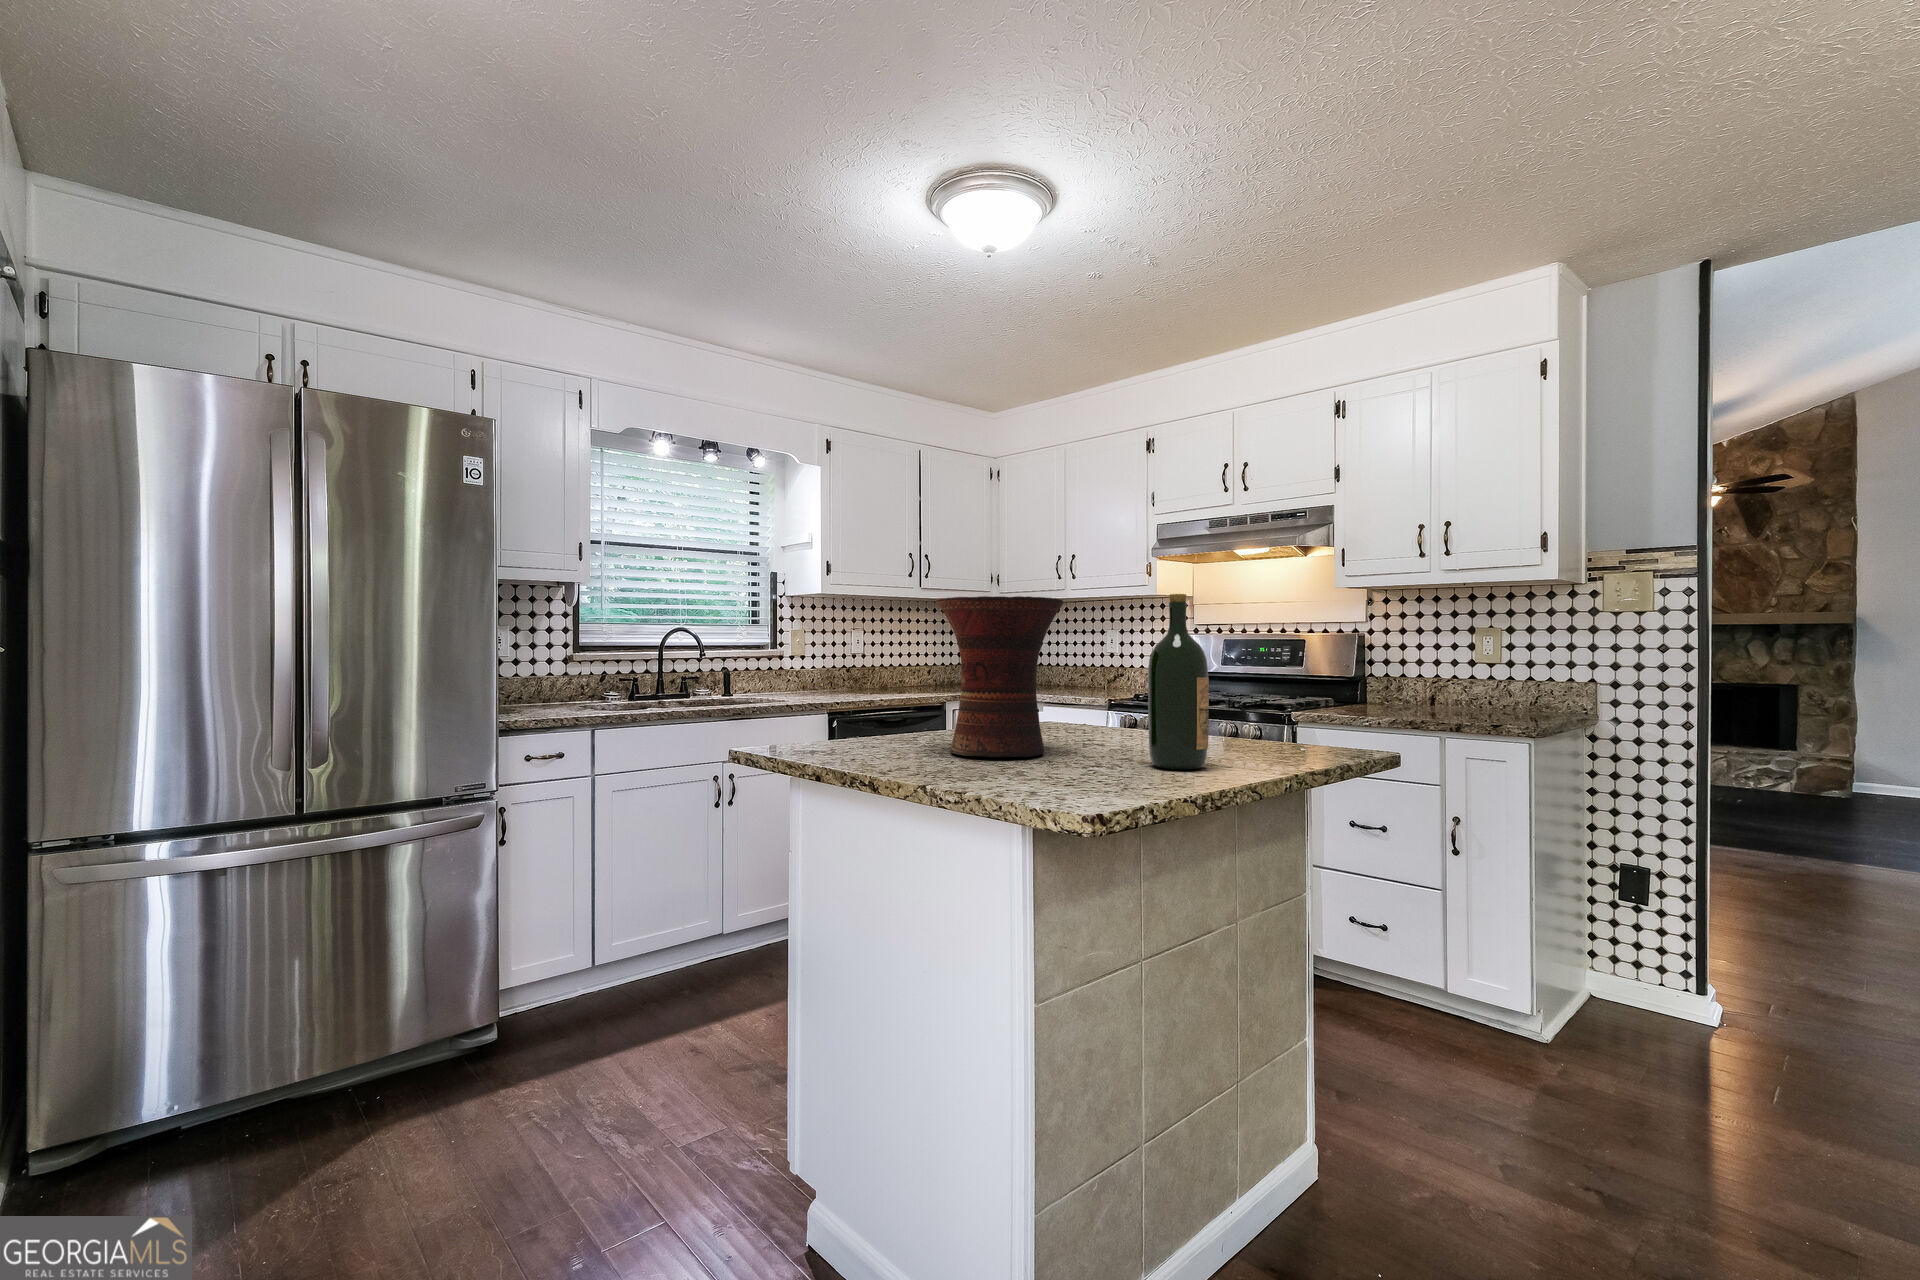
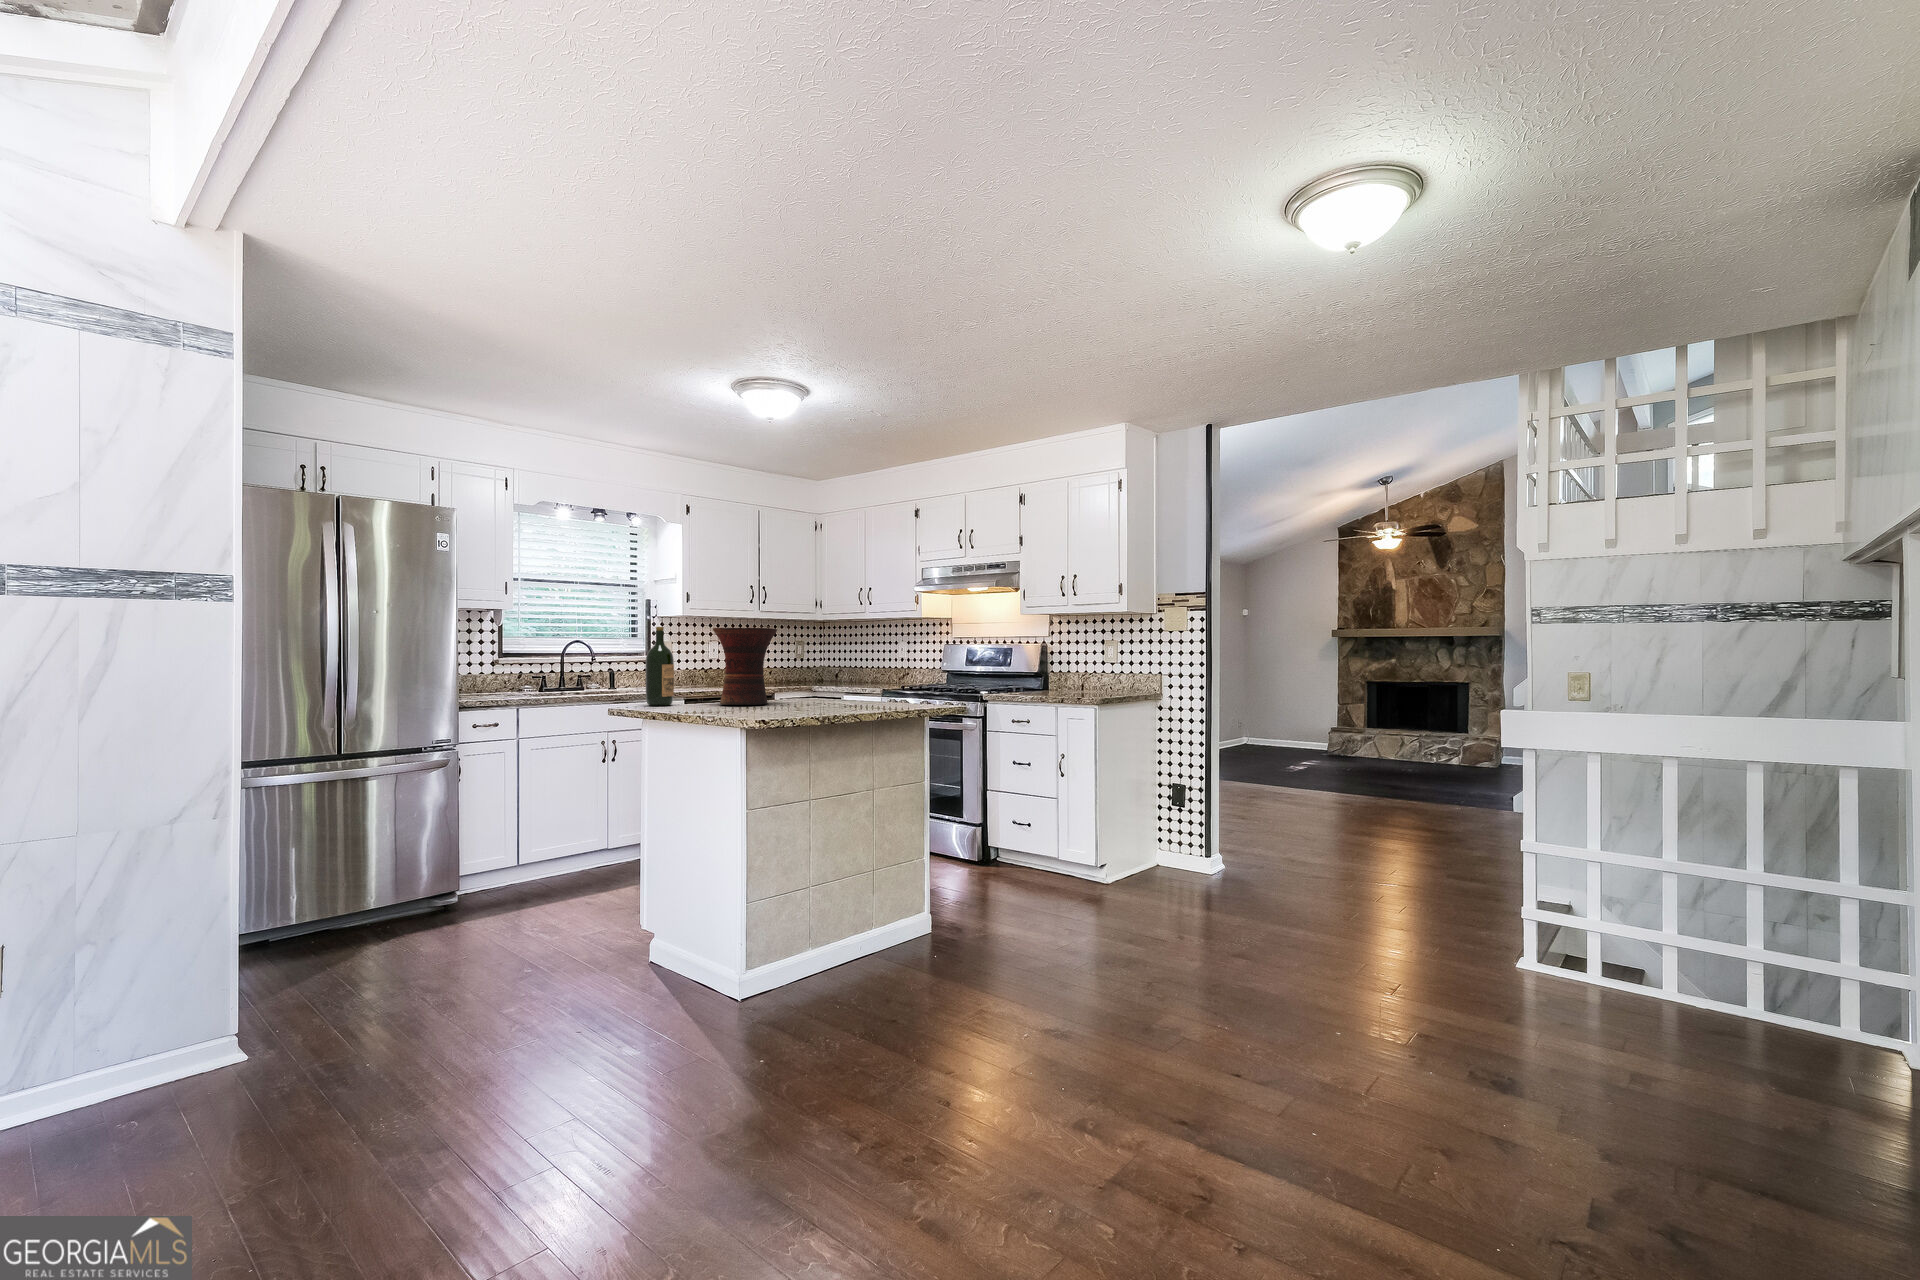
wine bottle: present [1148,594,1209,769] -> present [646,627,674,706]

